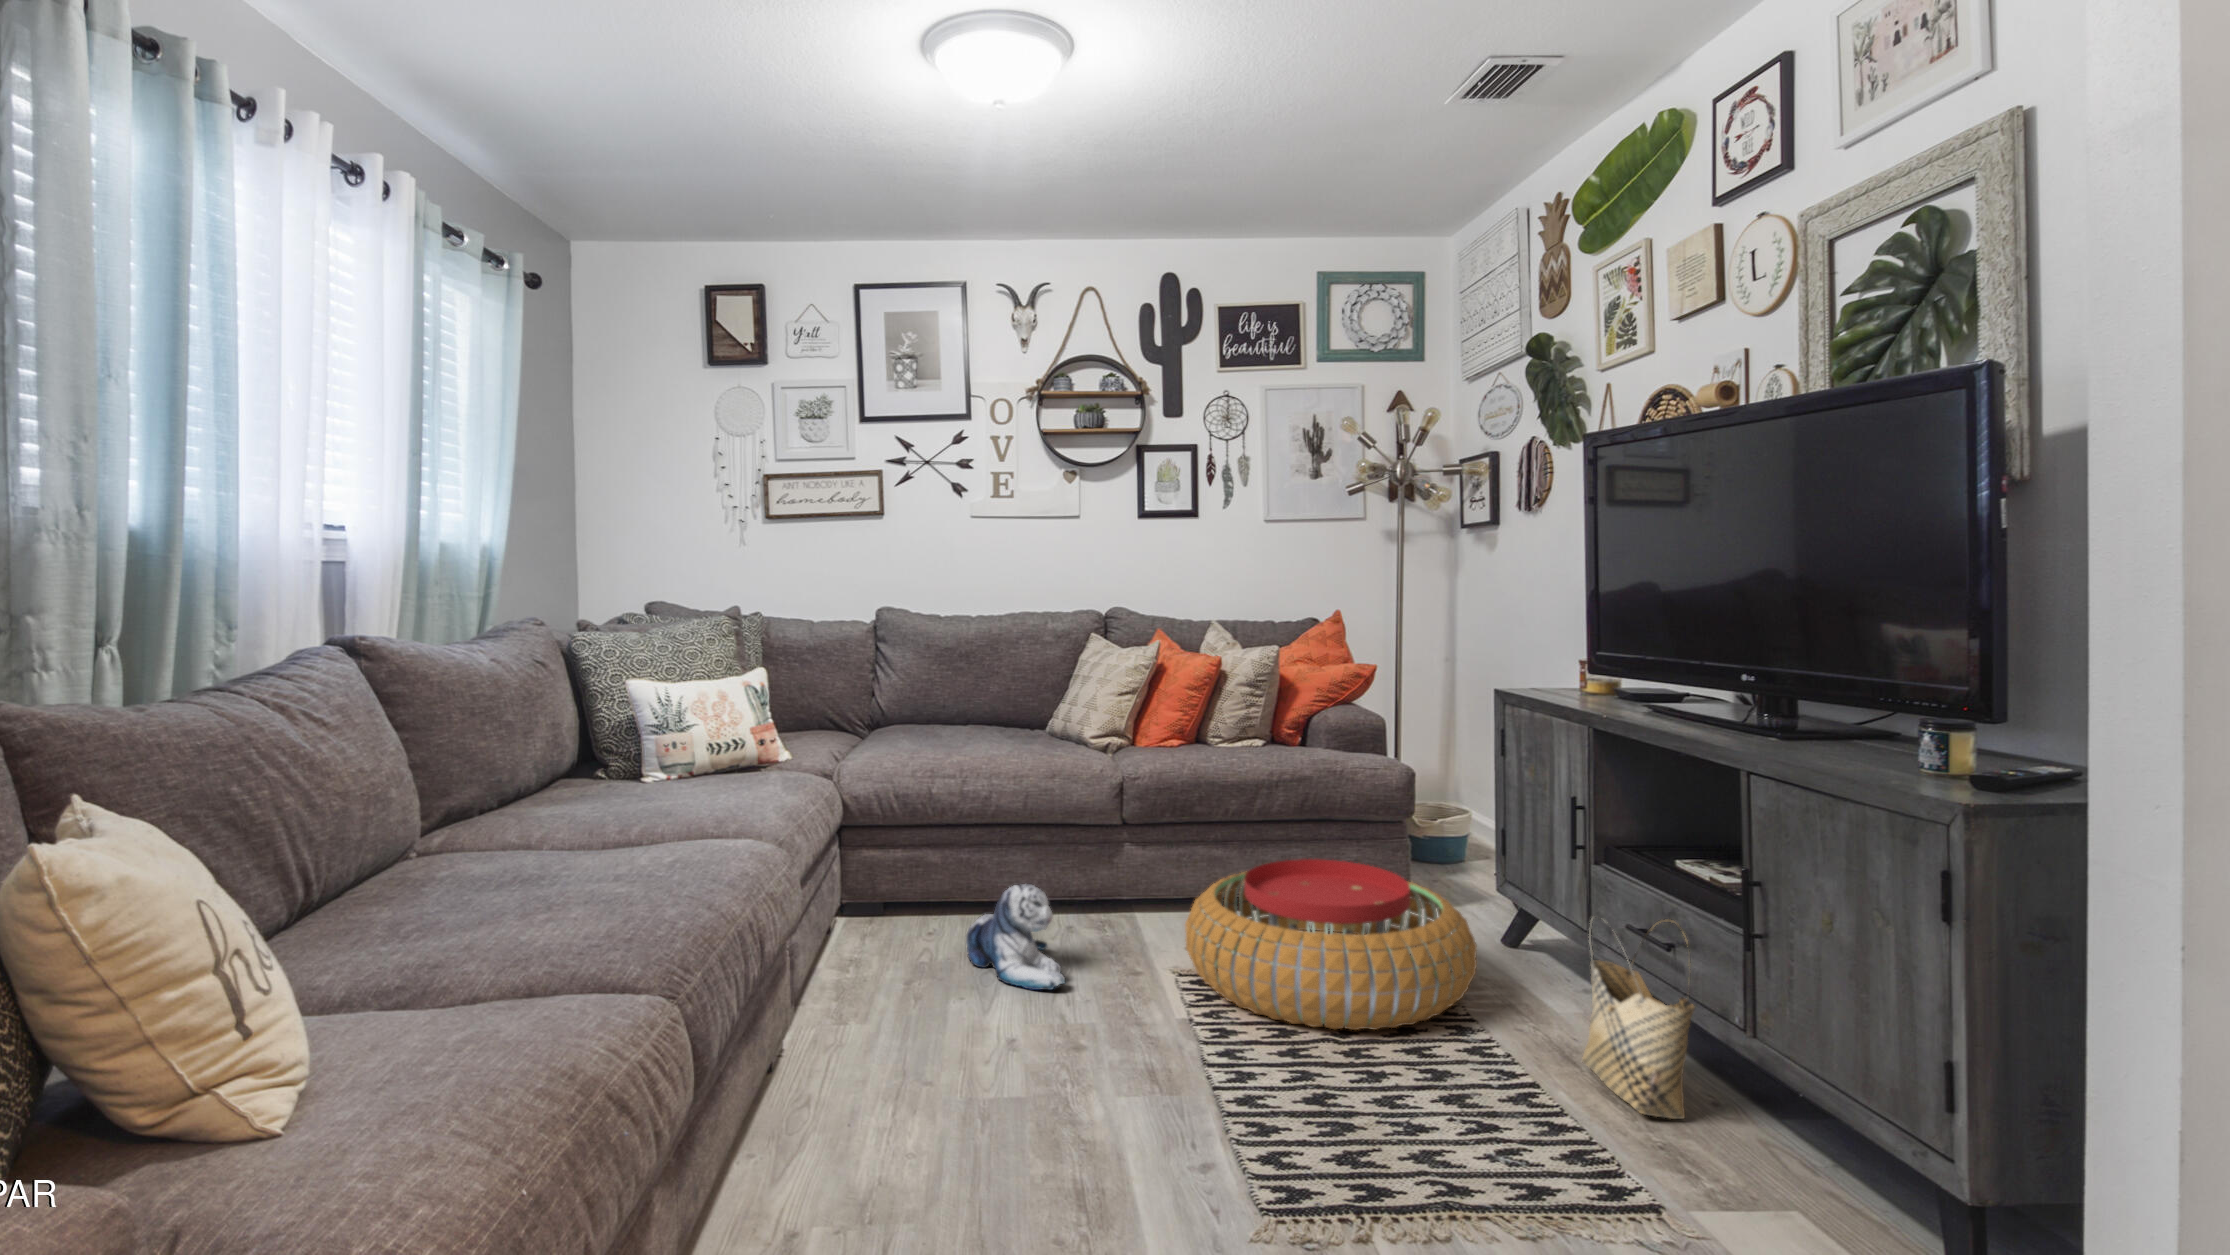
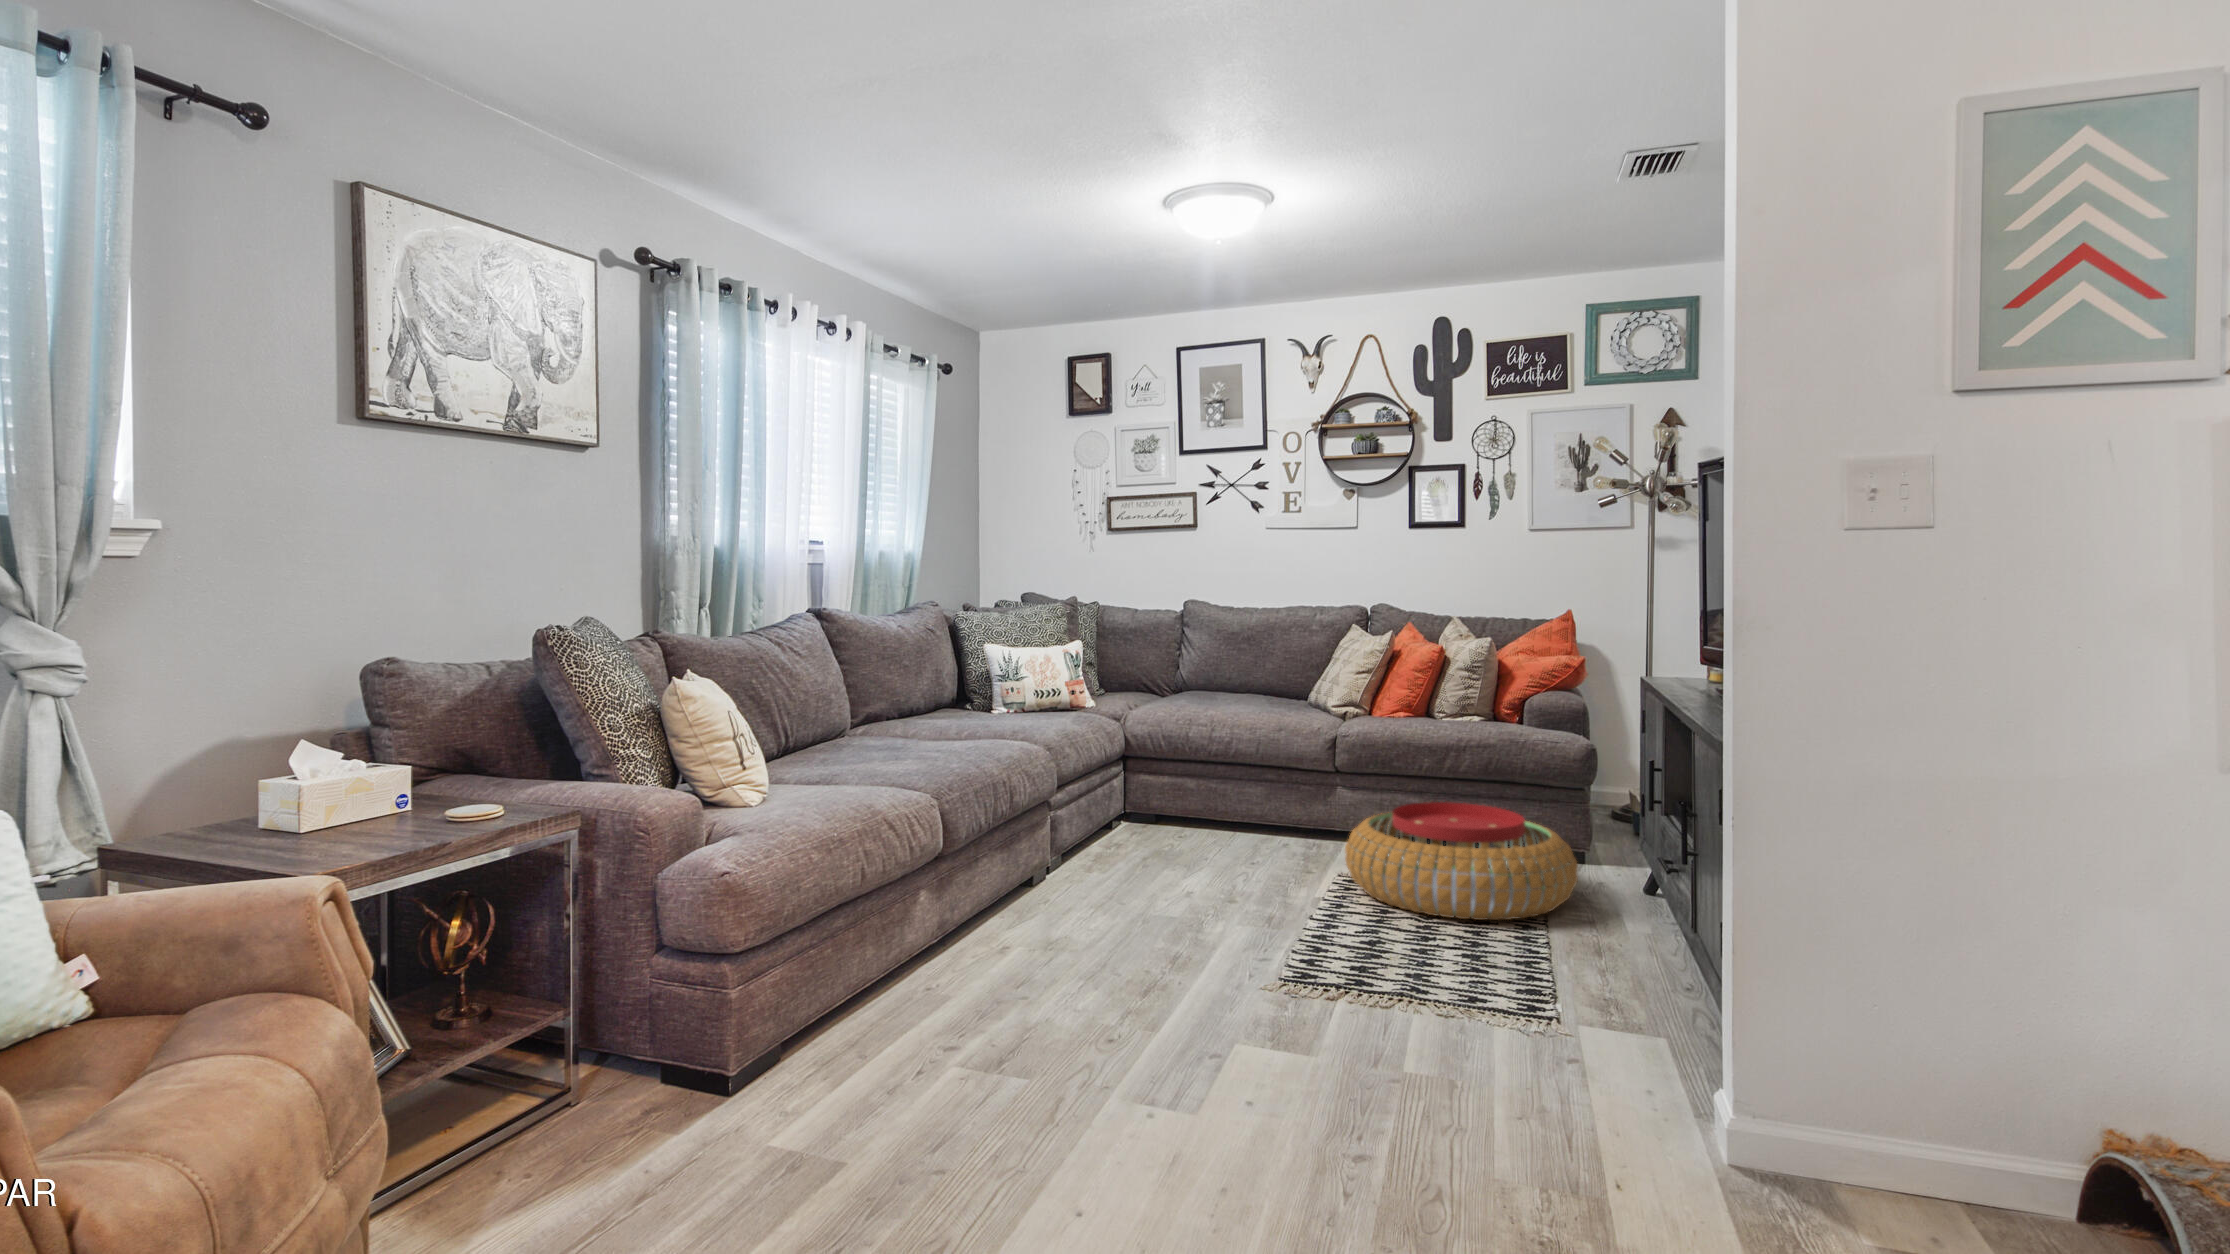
plush toy: present [966,884,1065,990] -> none [1196,799,1258,873]
woven basket: present [1582,917,1695,1119] -> none [1598,835,1666,986]

